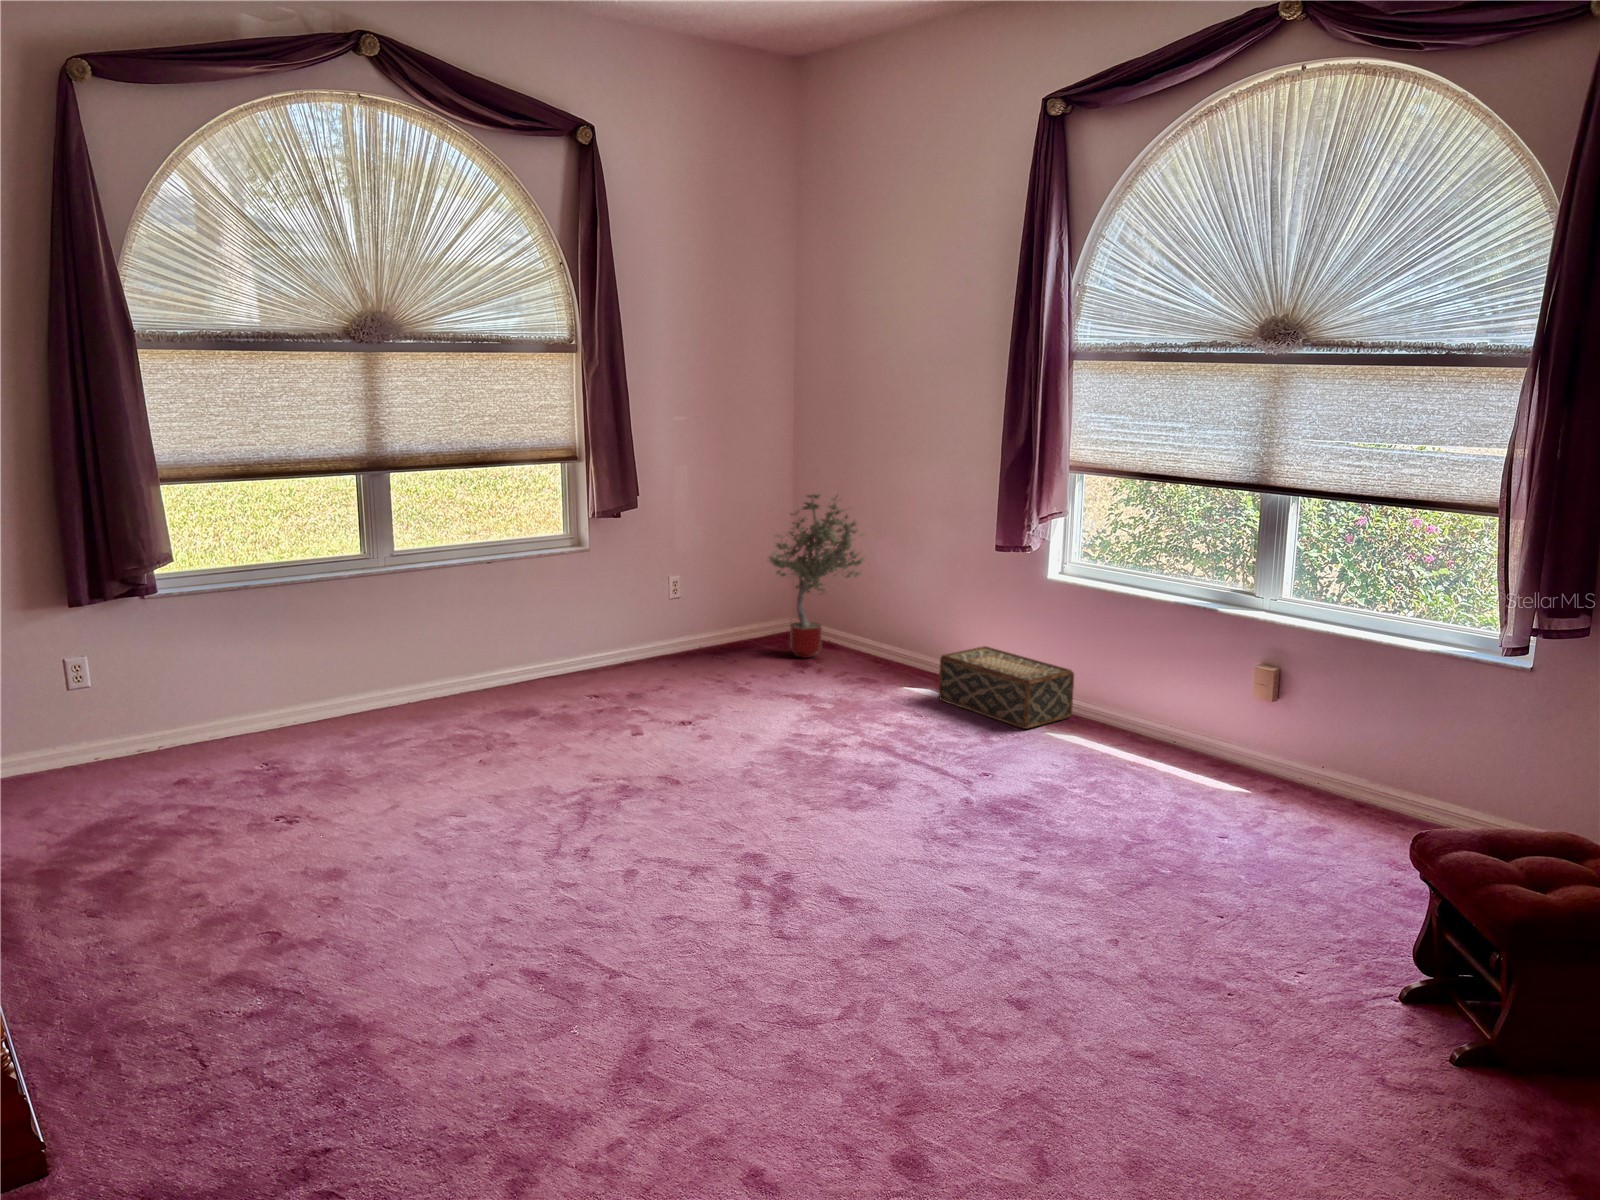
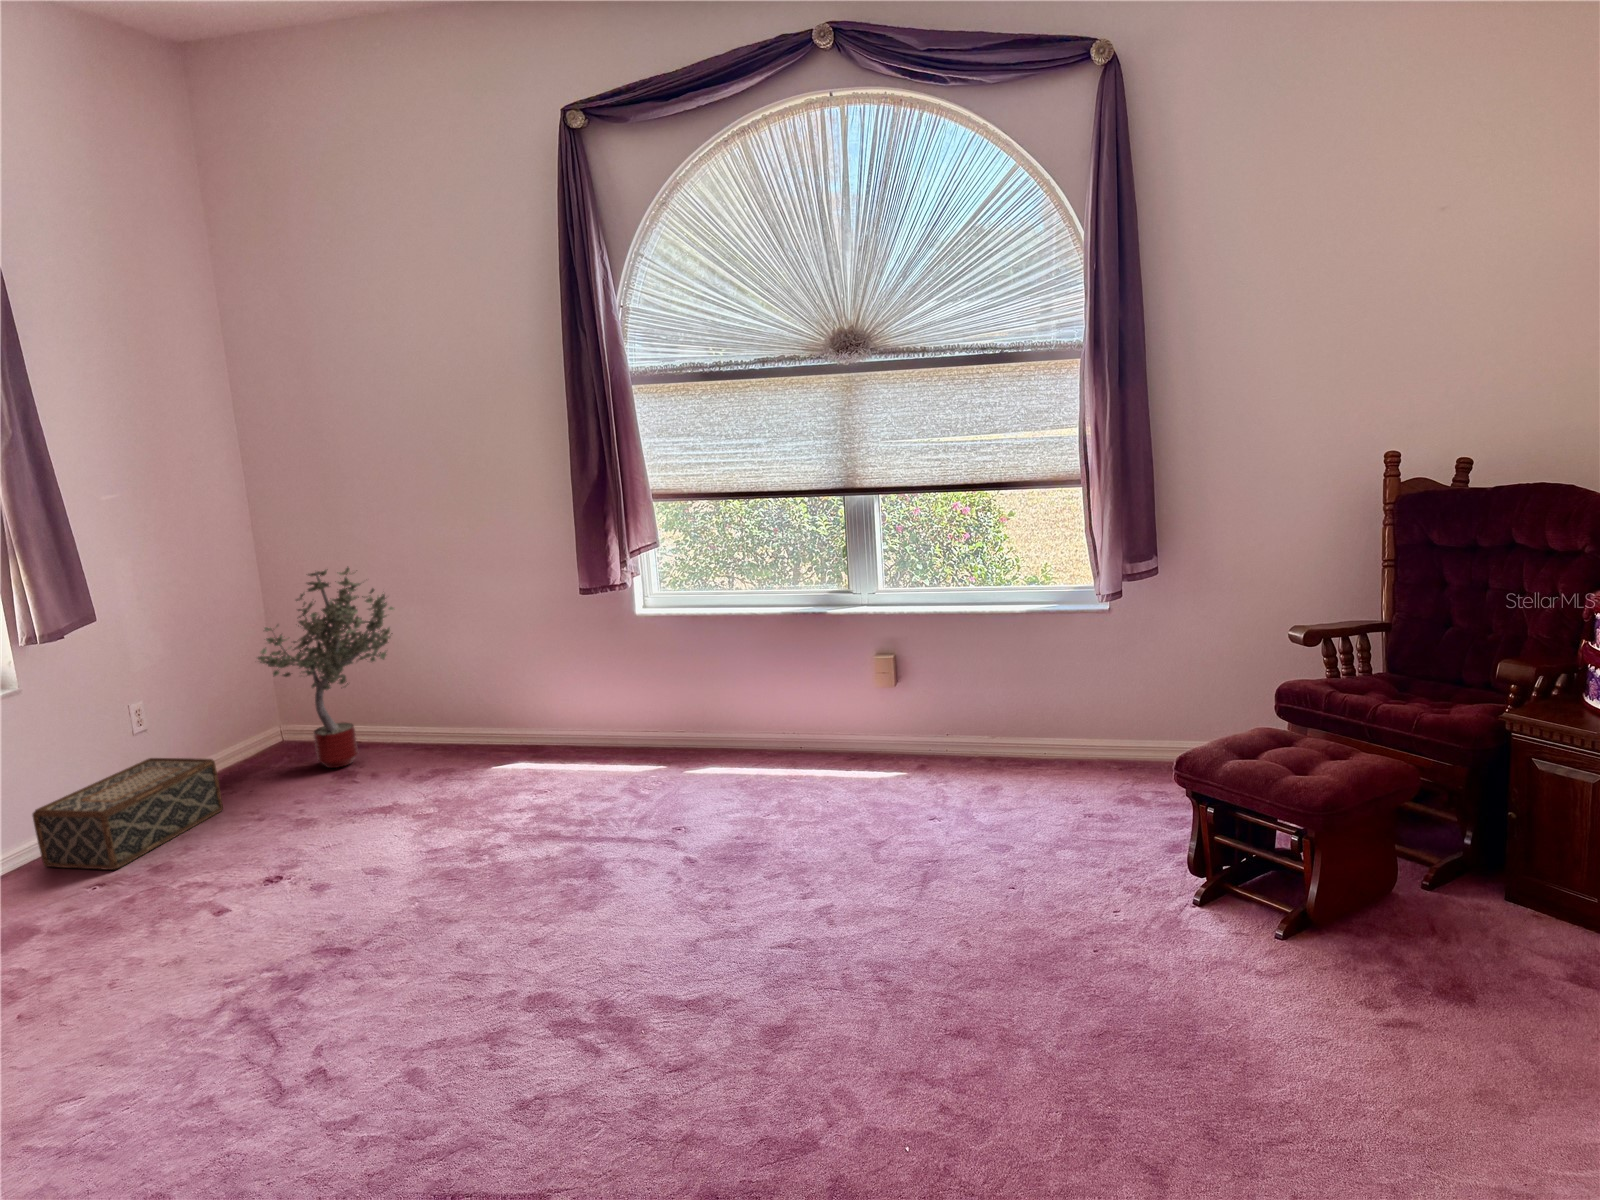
woven basket: present [939,646,1074,729] -> present [33,758,223,870]

